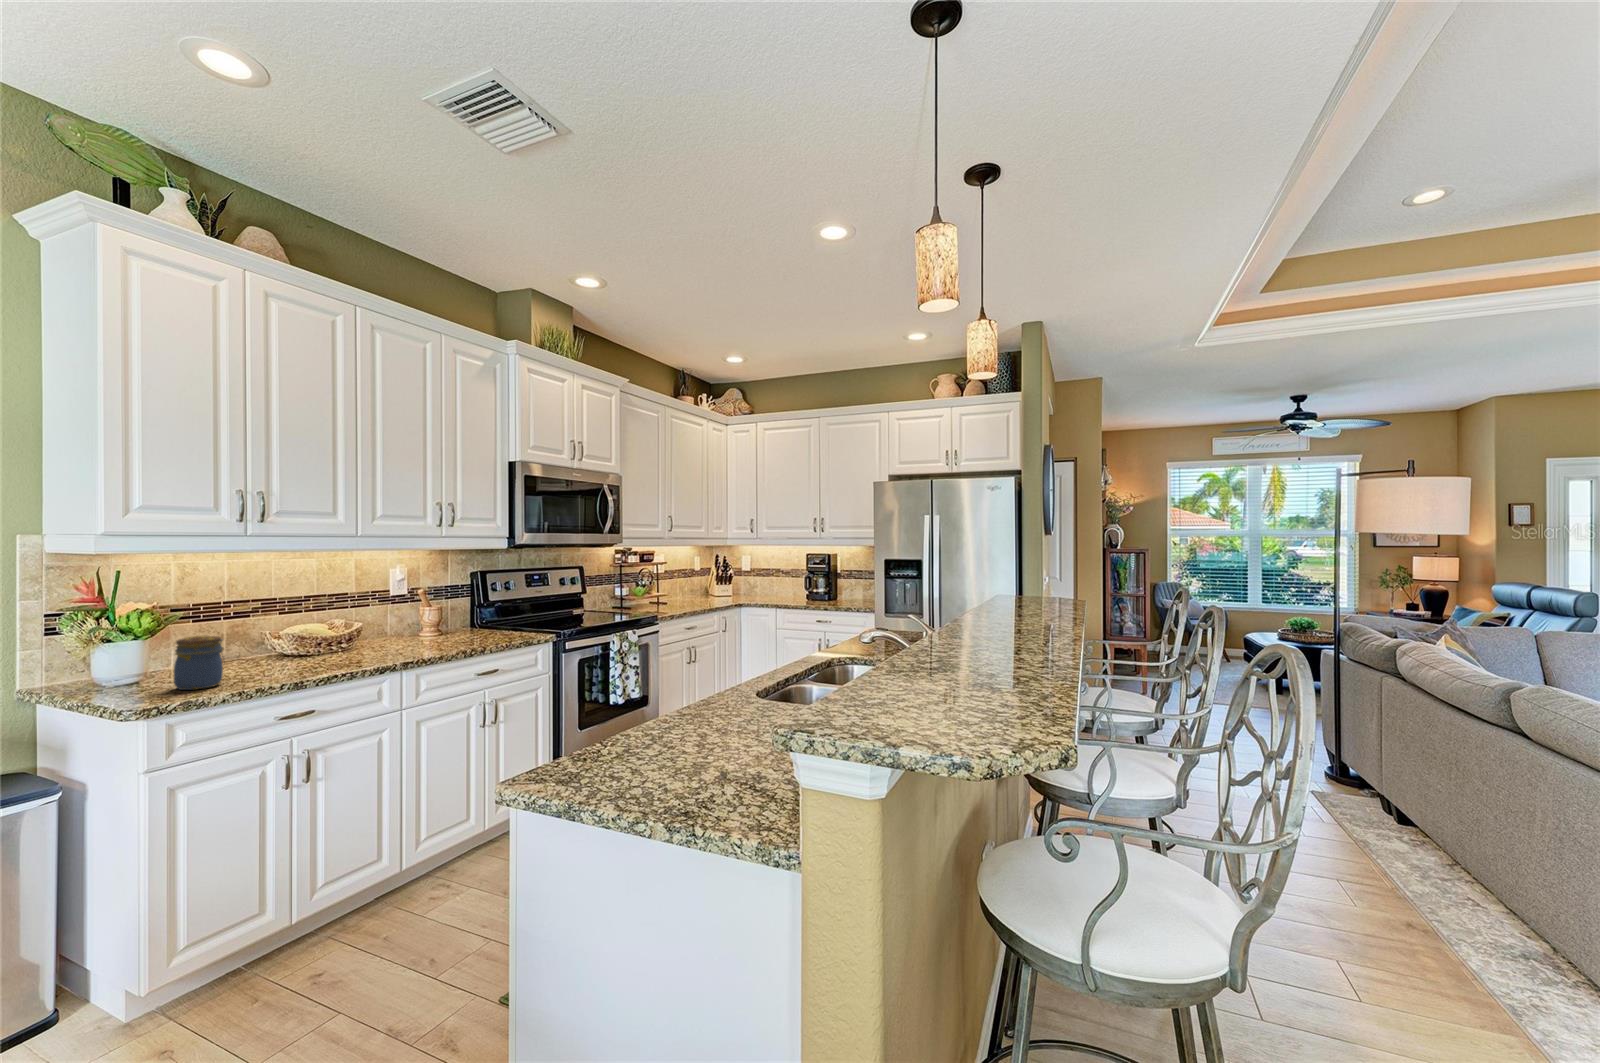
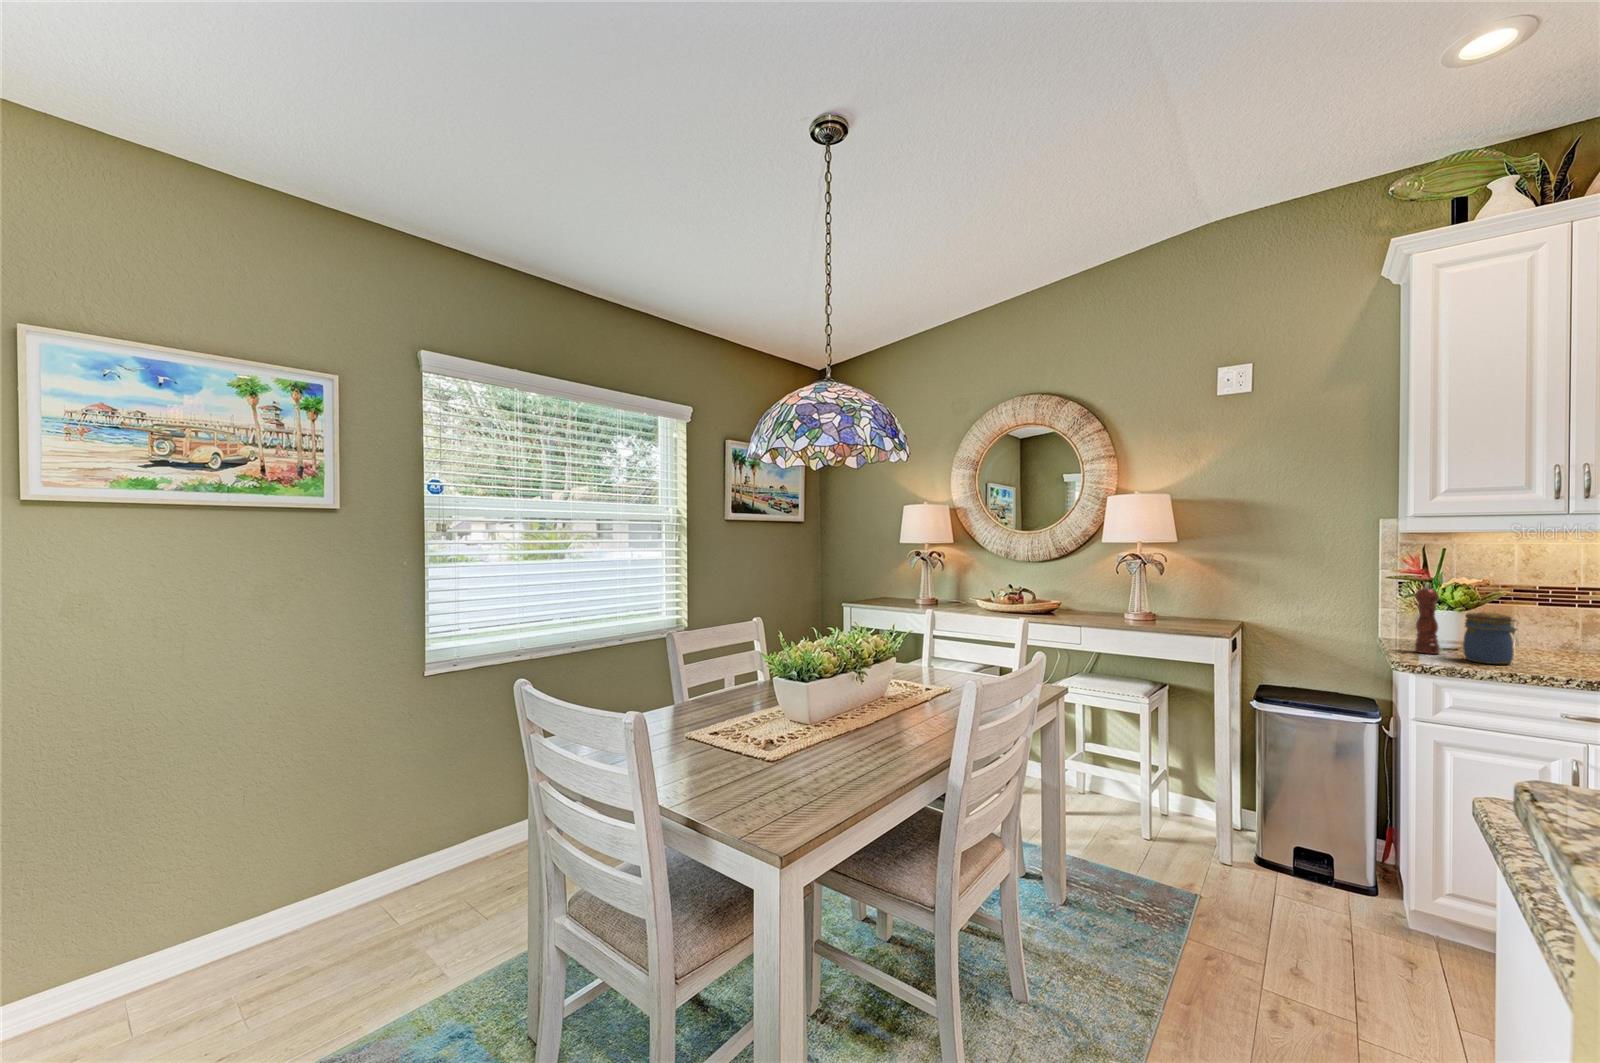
pepper mill: none [109,613,139,696] -> present [1415,583,1440,654]

